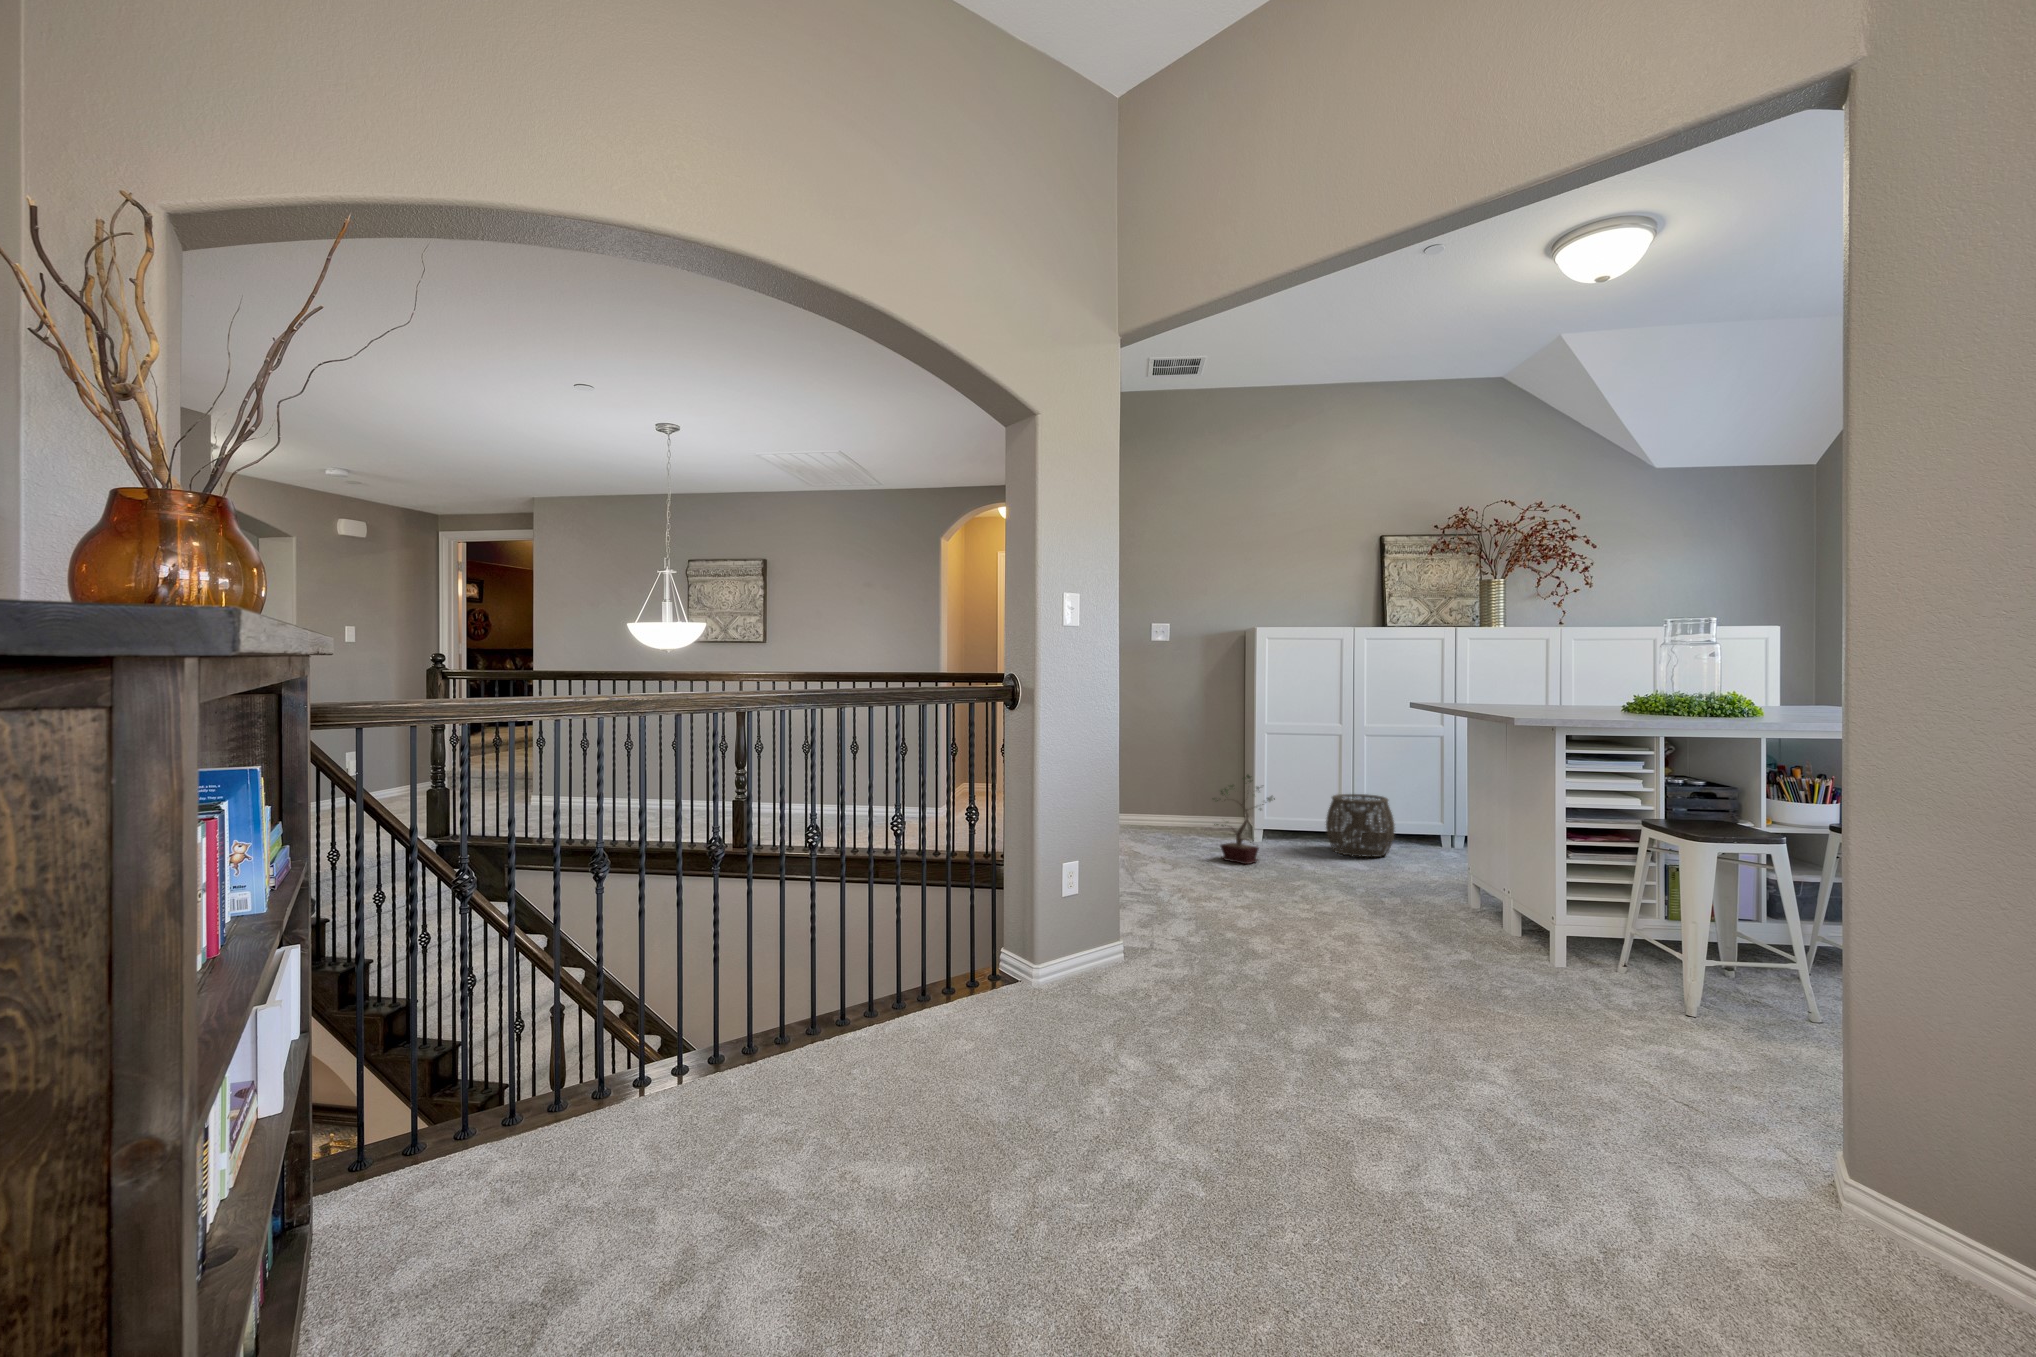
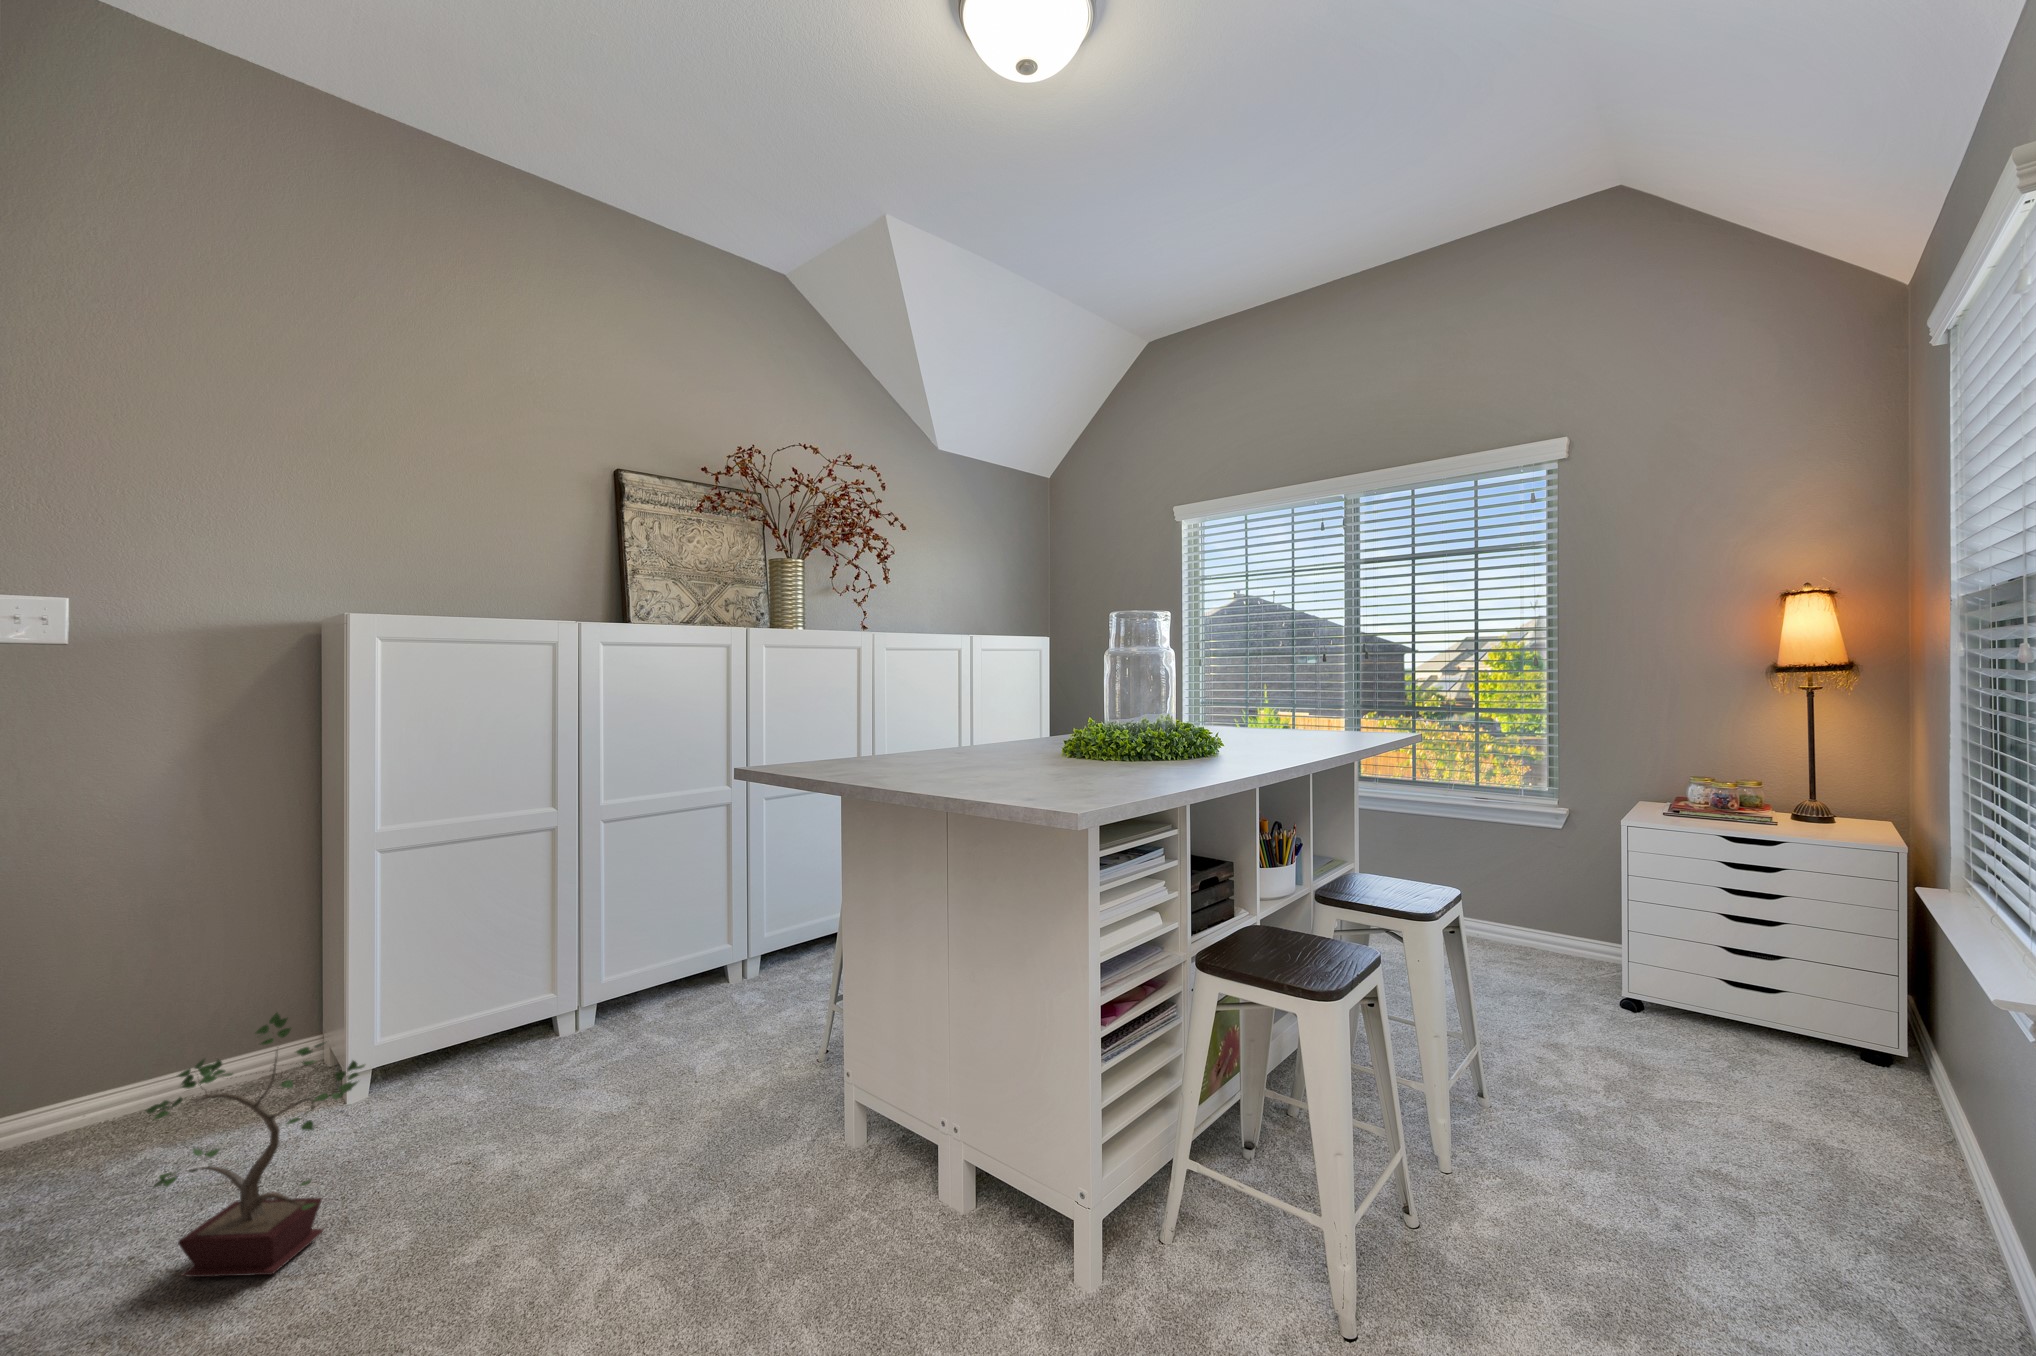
woven basket: present [1326,794,1395,857] -> none [519,939,666,1091]

